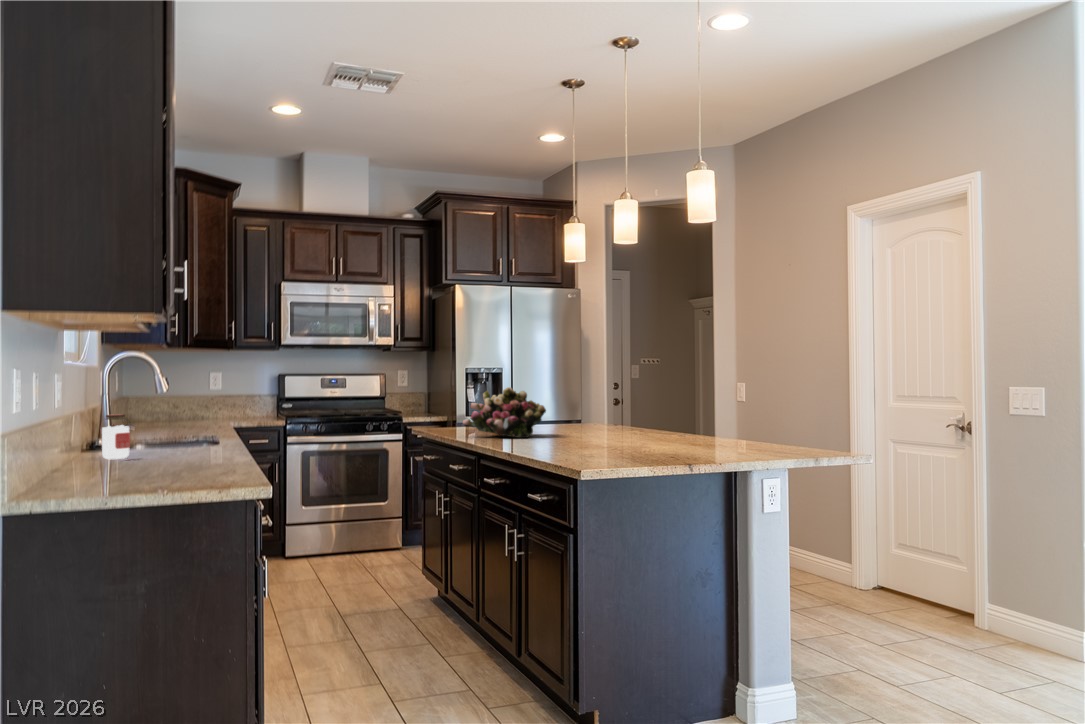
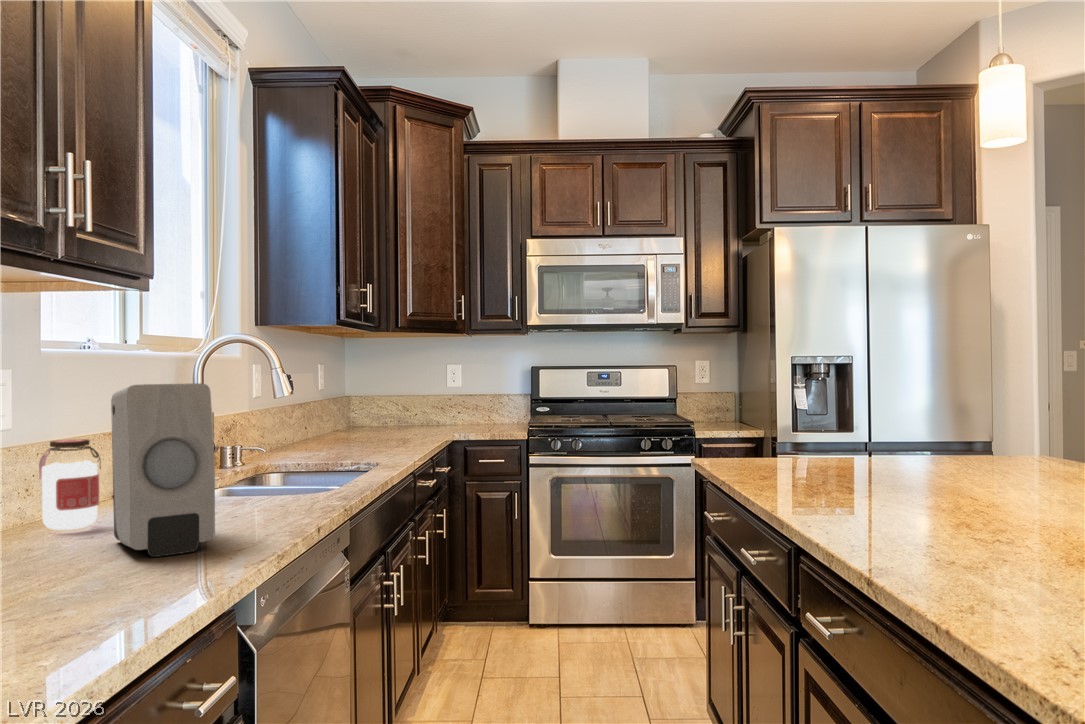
soap dispenser: none [155,385,219,462] -> present [111,383,215,557]
flower arrangement: present [463,387,546,438] -> none [783,391,981,508]

